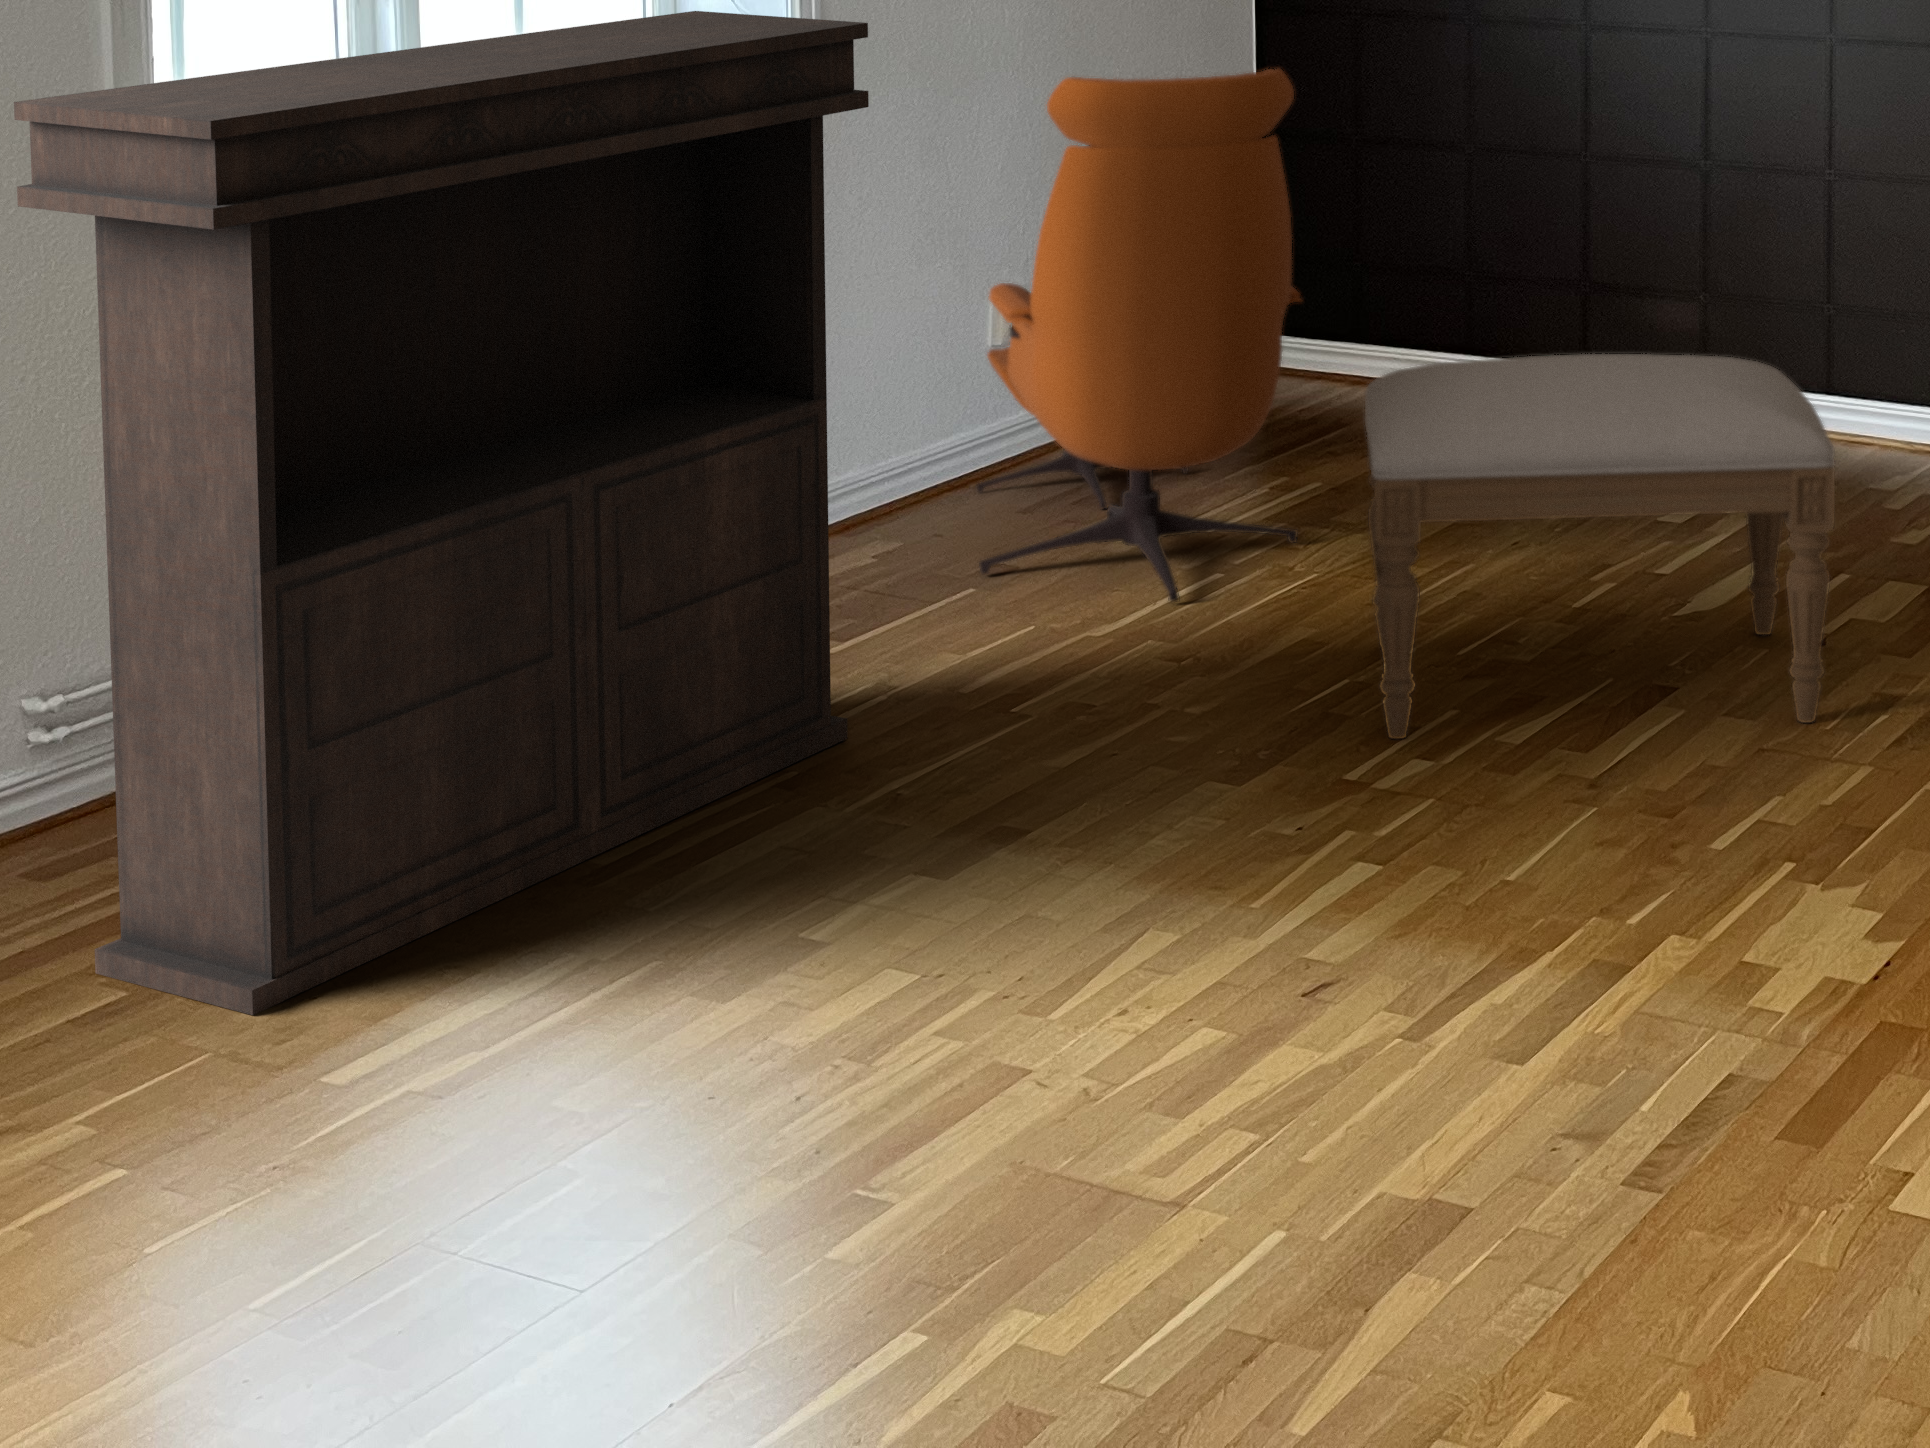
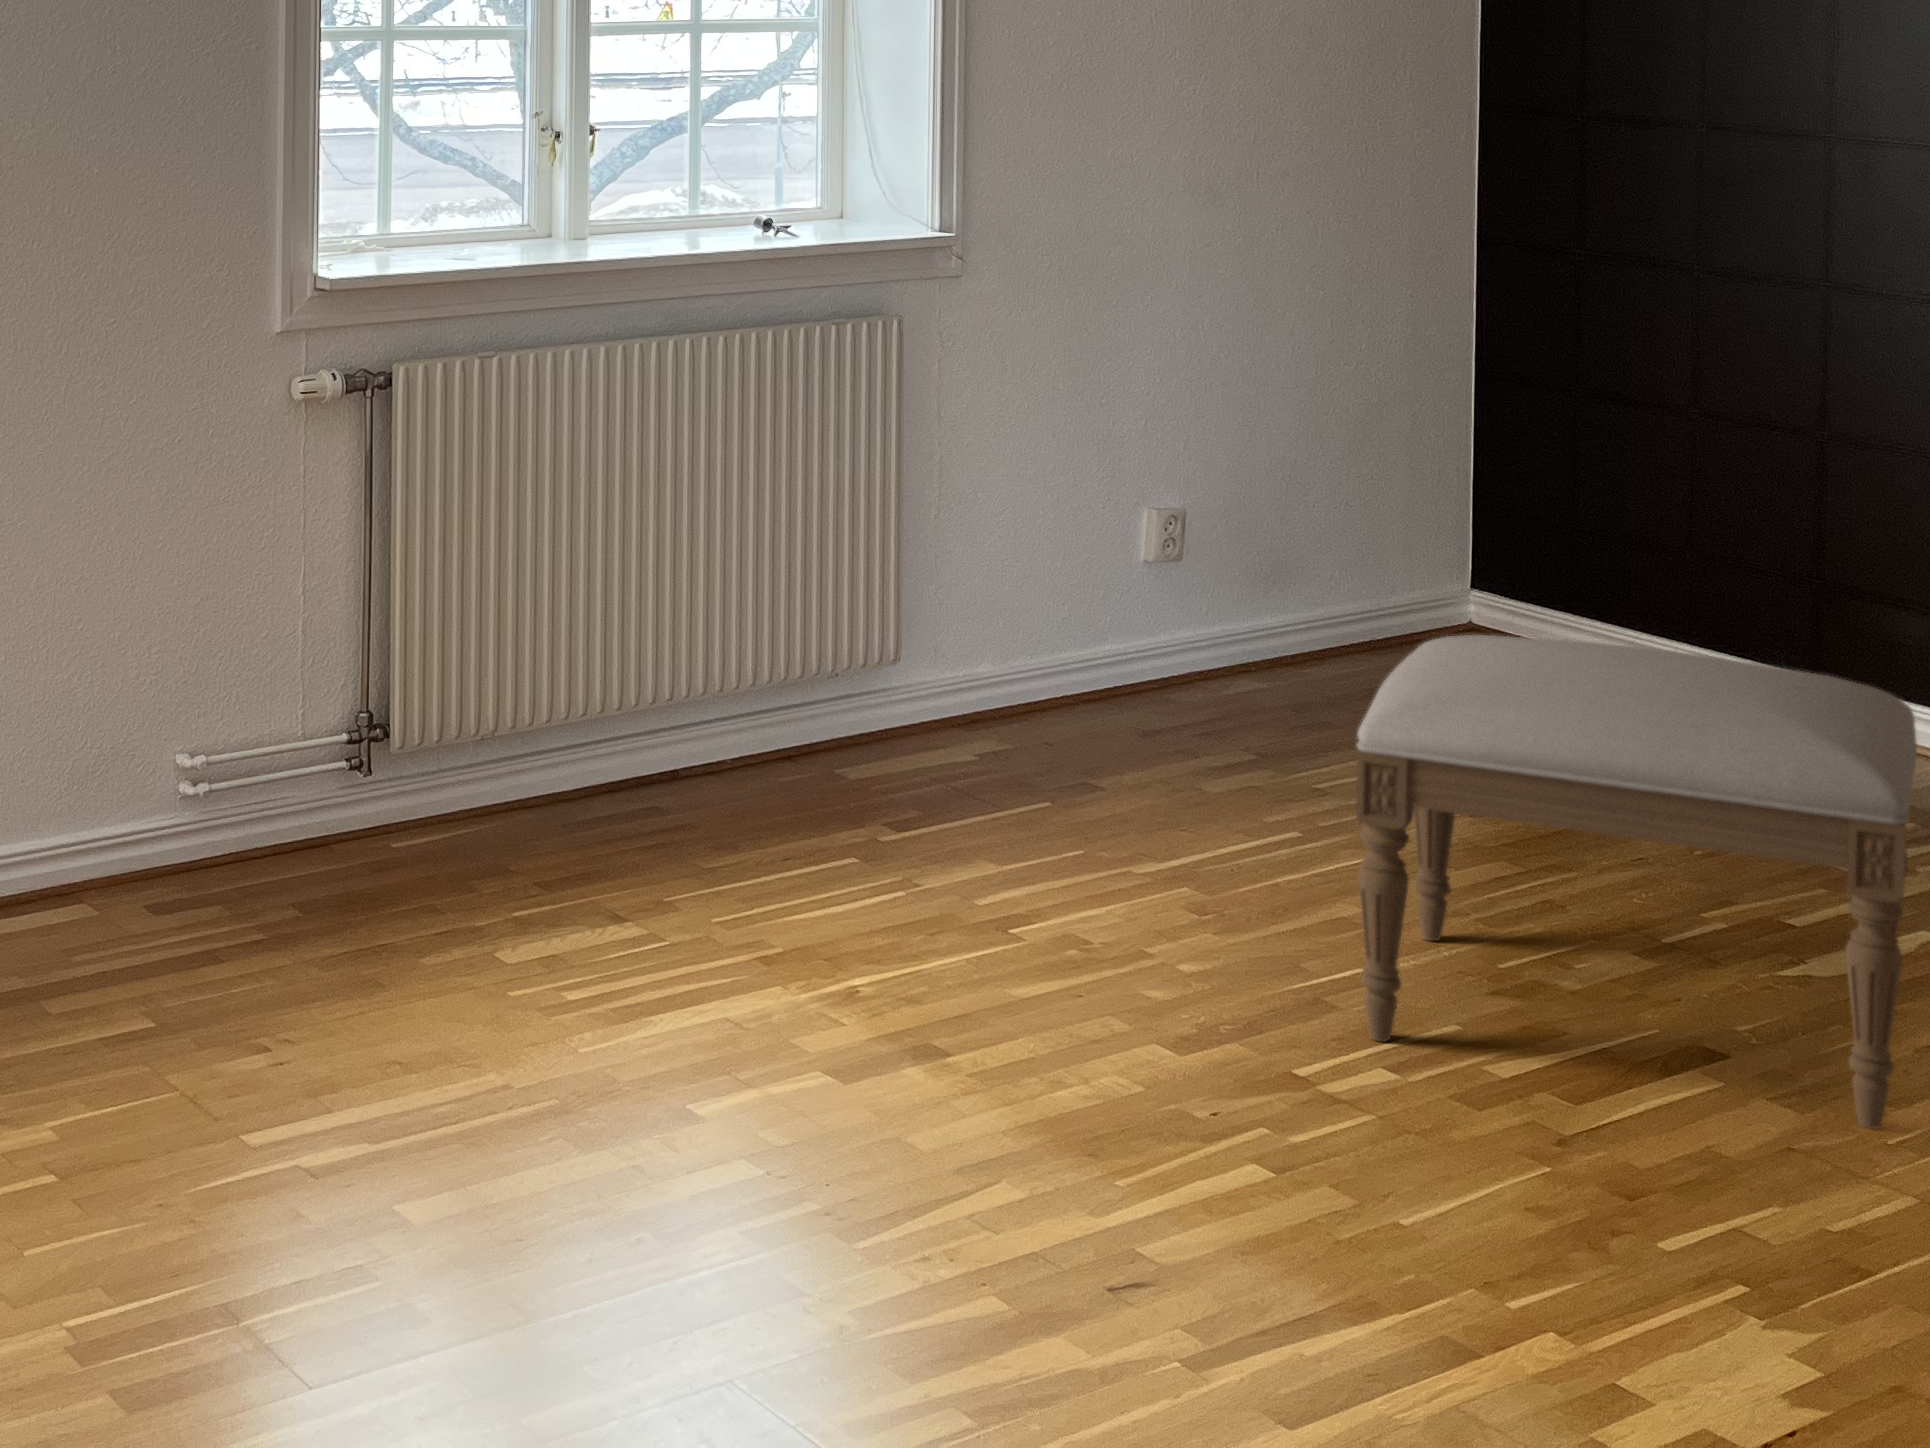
console table: present [14,11,869,1015] -> none [113,197,889,1064]
lounge chair: present [976,69,1301,602] -> none [1066,290,1402,848]

